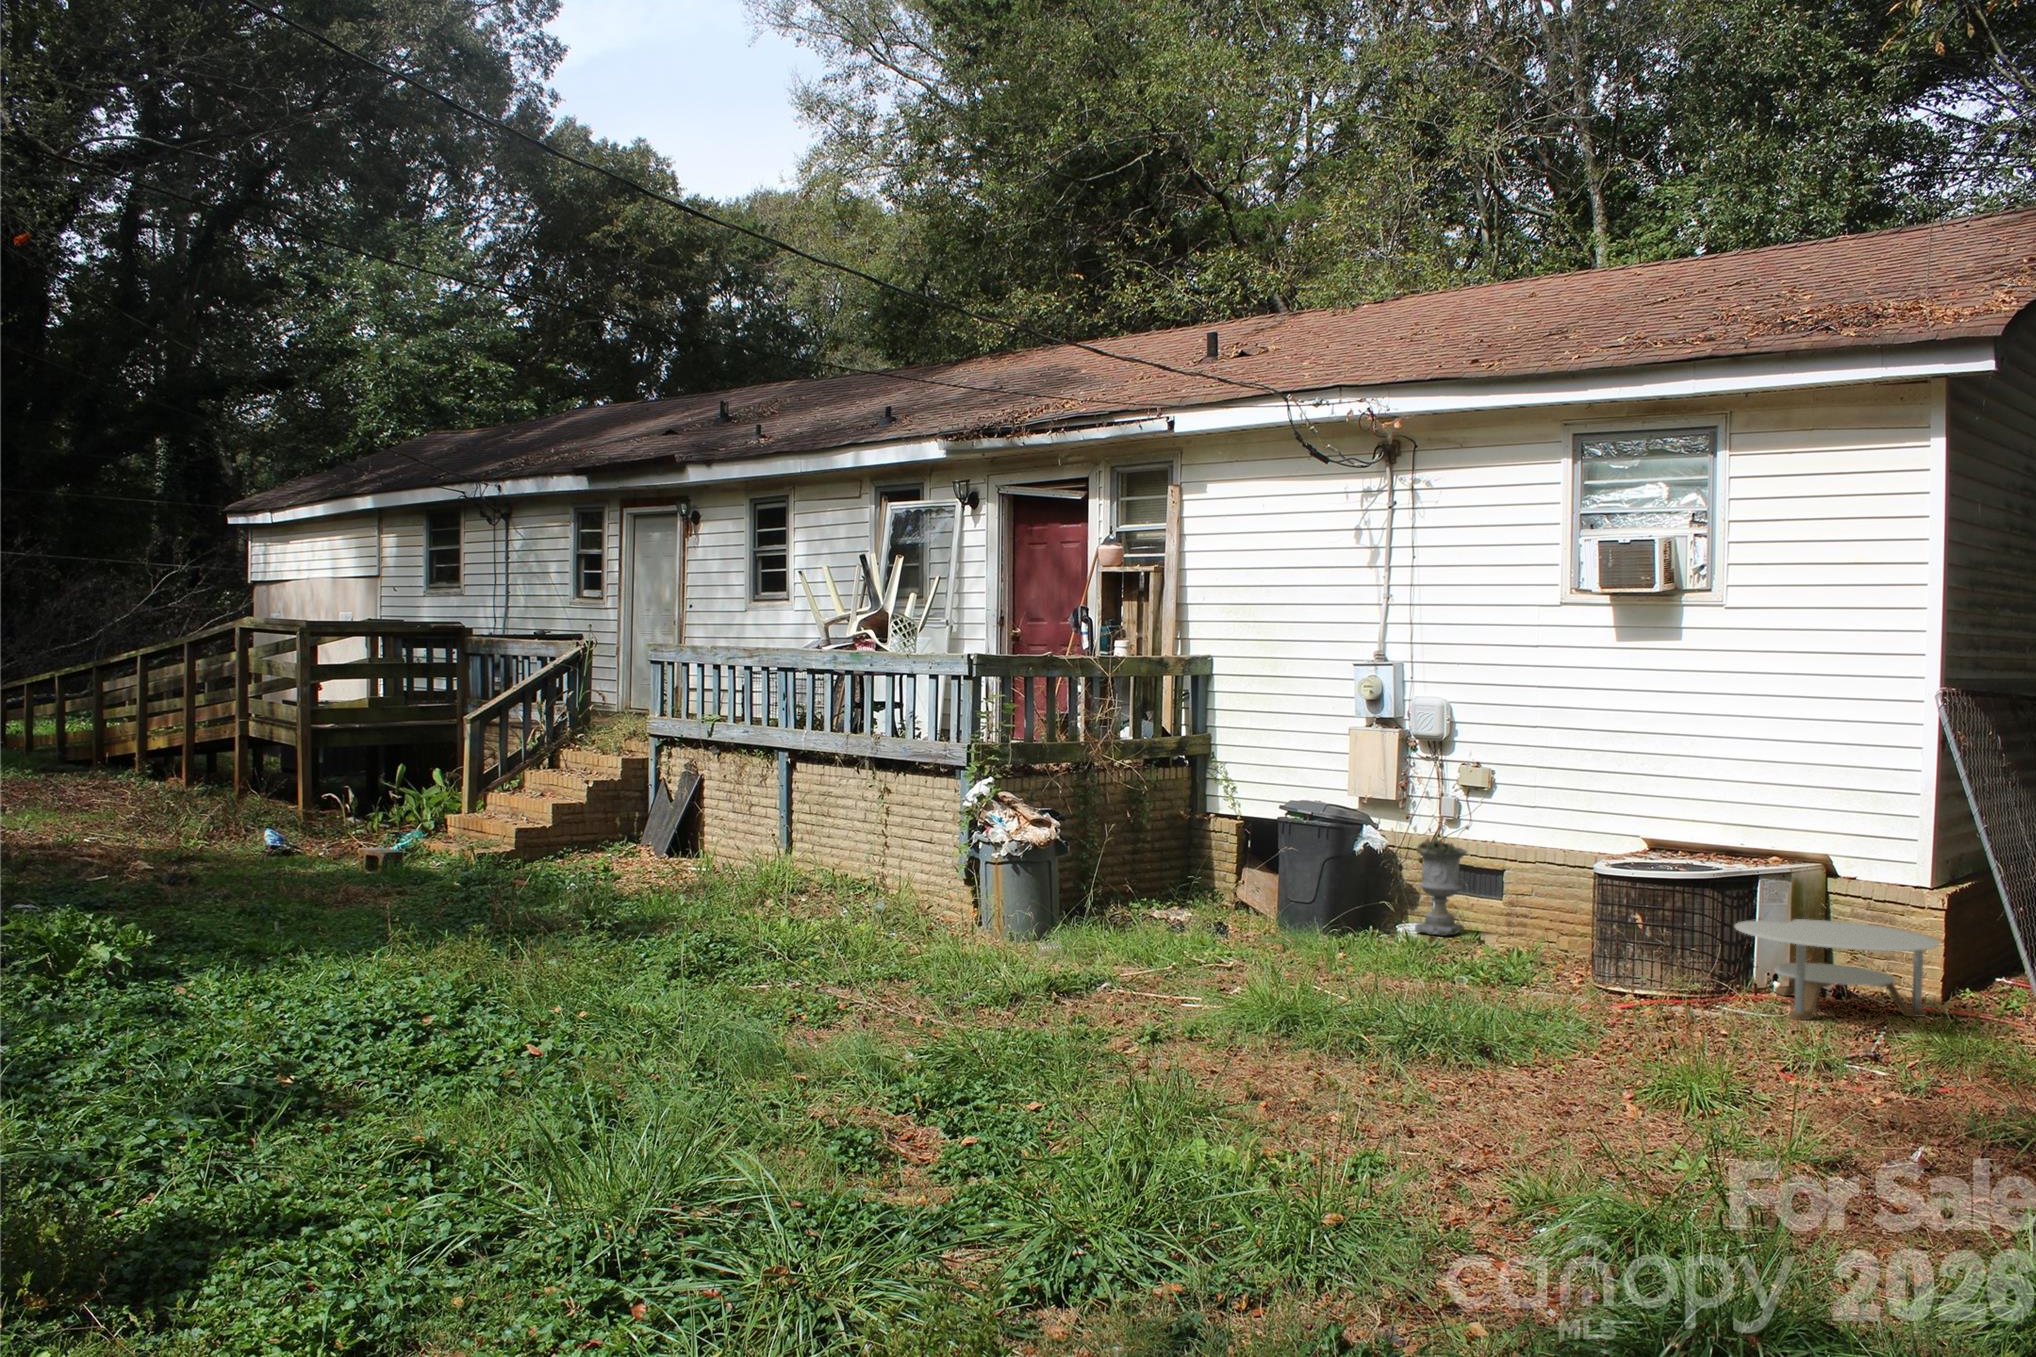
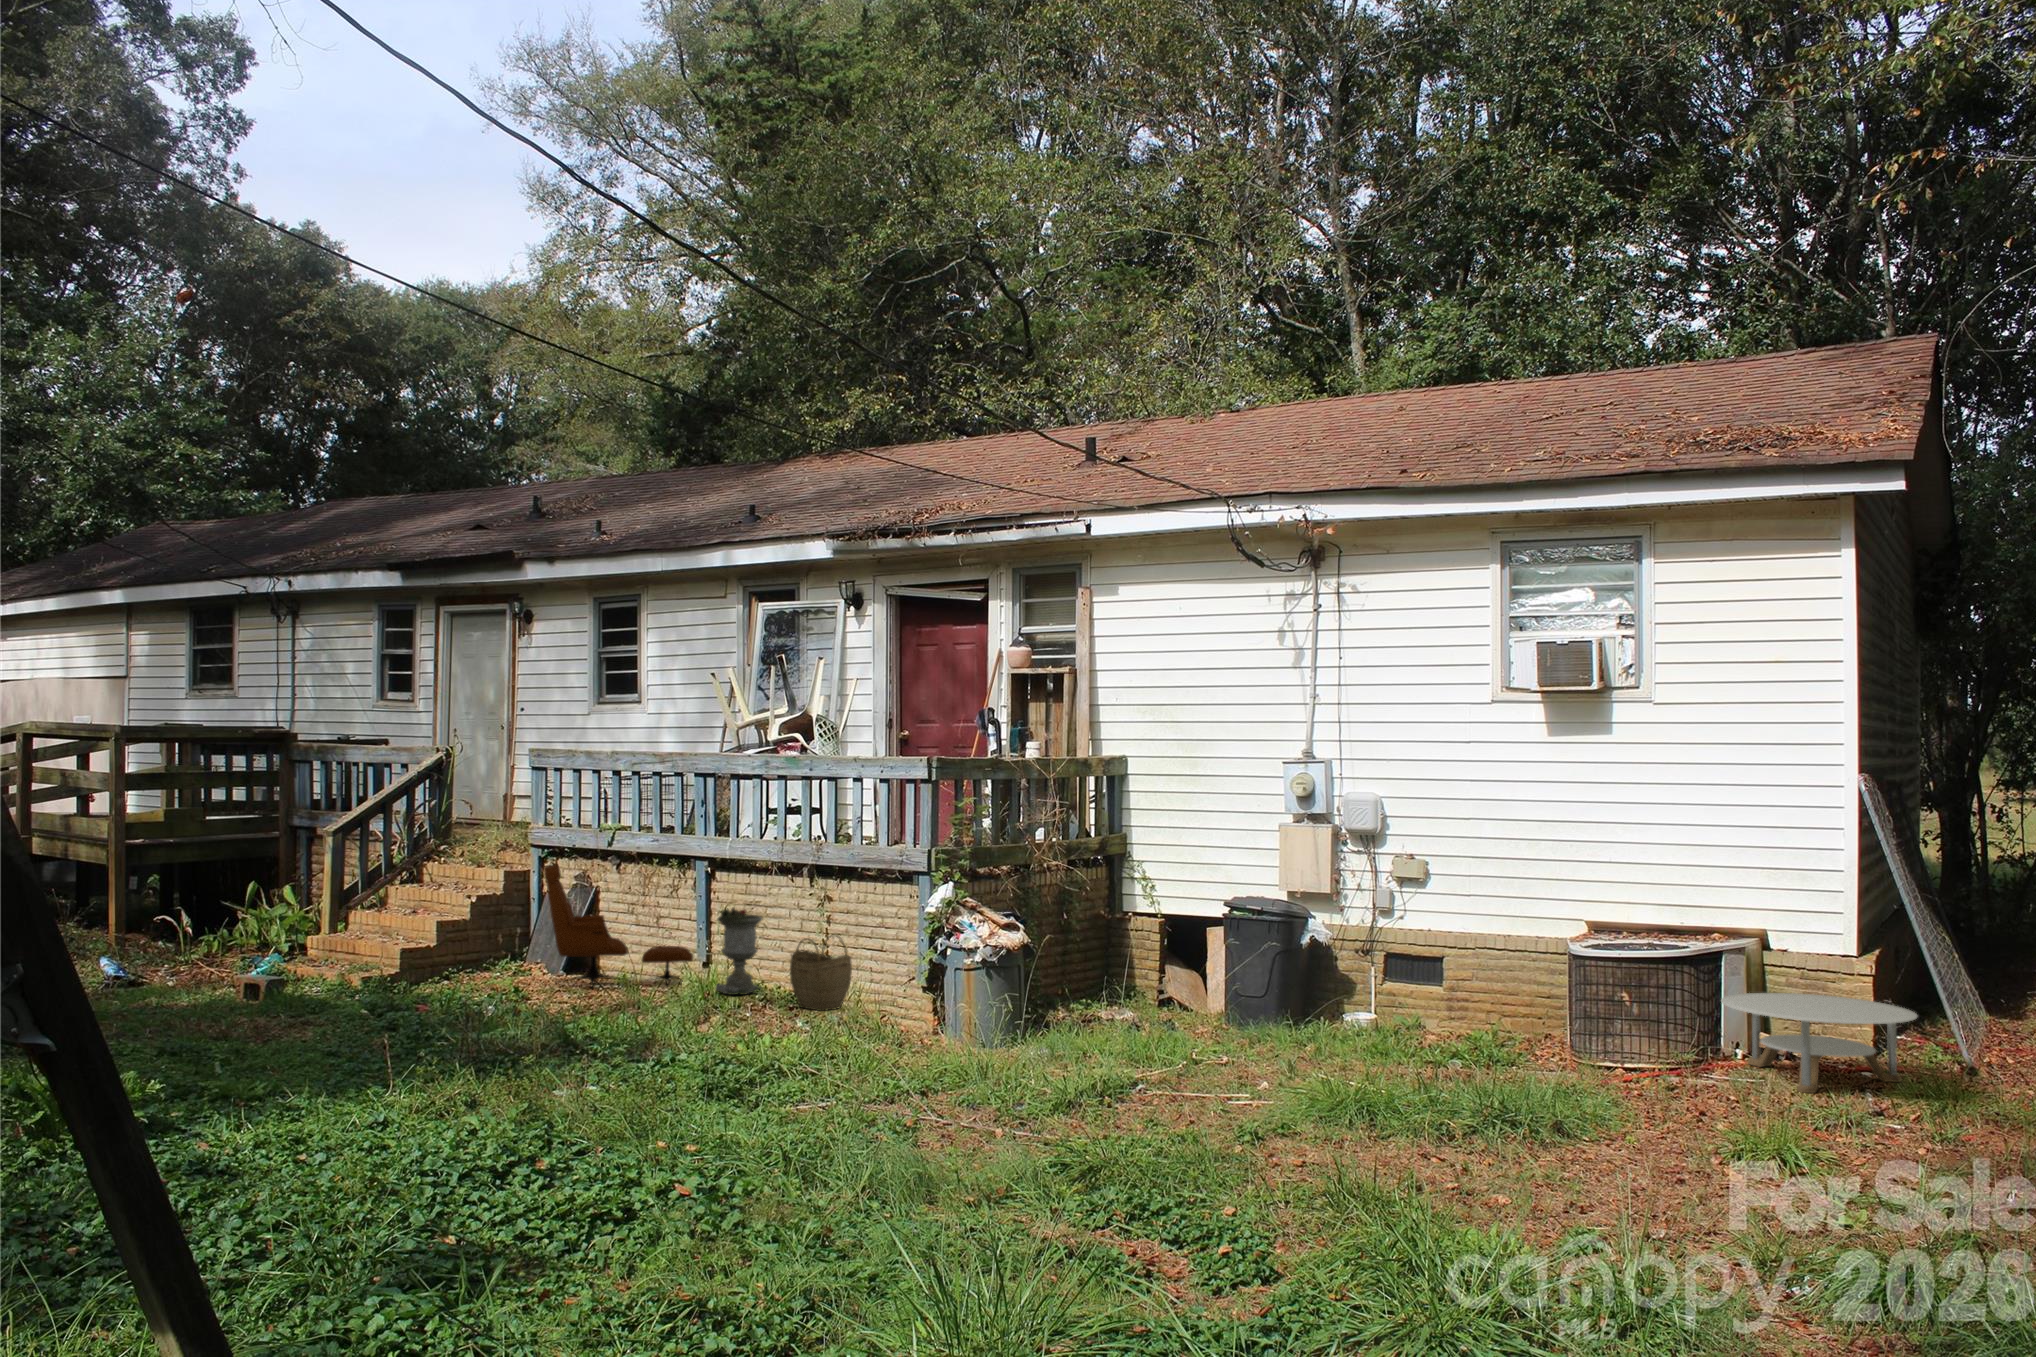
lounge chair: none [638,752,780,872] -> present [544,865,693,988]
woven basket: none [847,826,905,899] -> present [790,935,852,1011]
planter: present [1415,838,1467,935] -> present [716,908,763,995]

